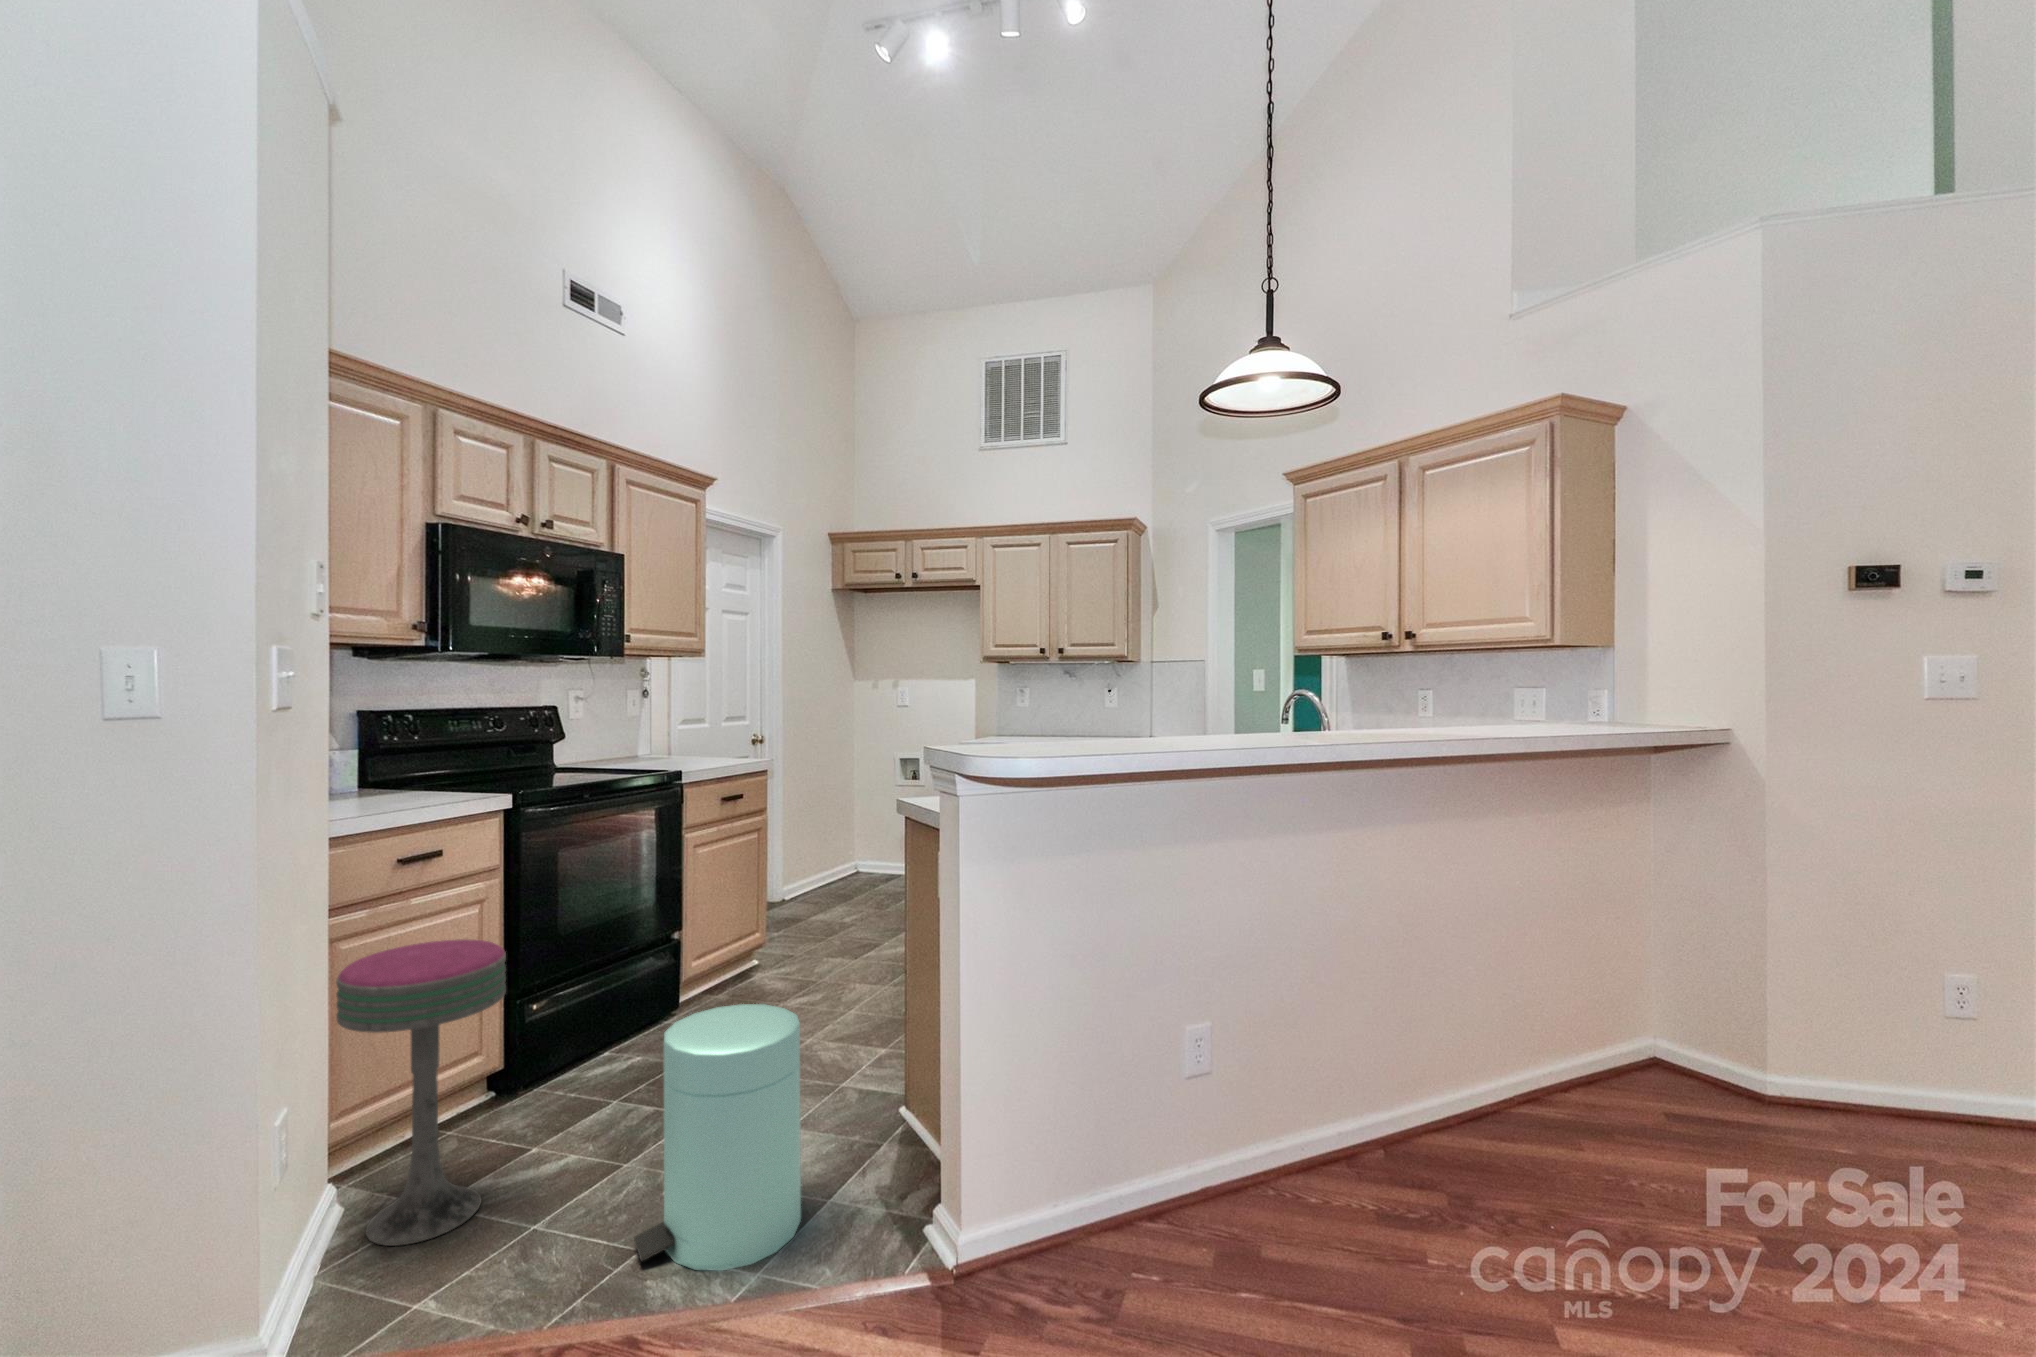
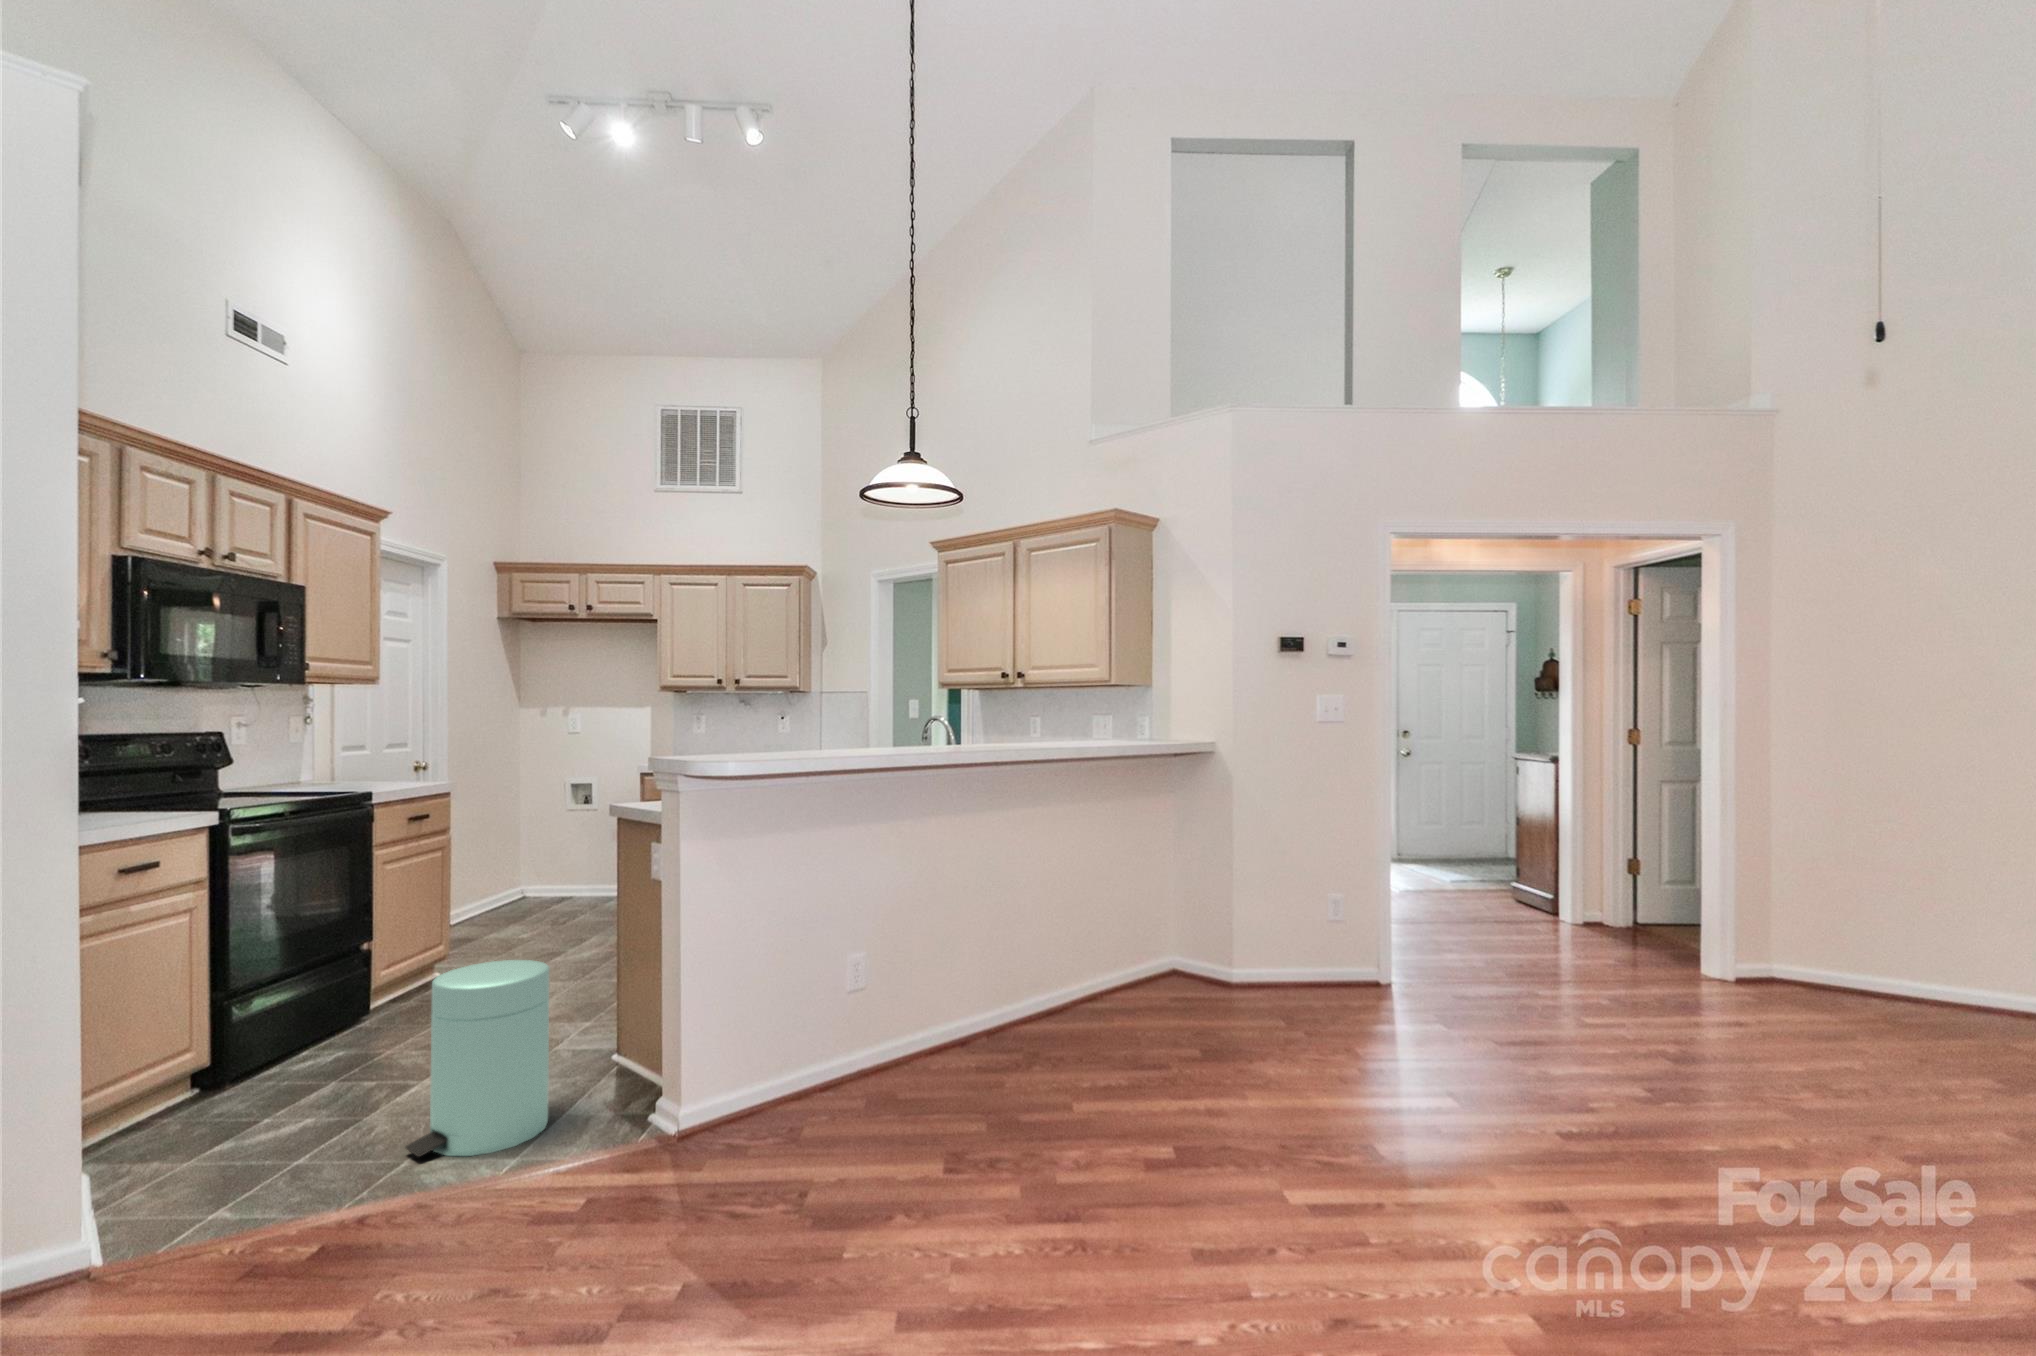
bar stool: present [336,939,506,1246] -> none [98,931,264,1193]

